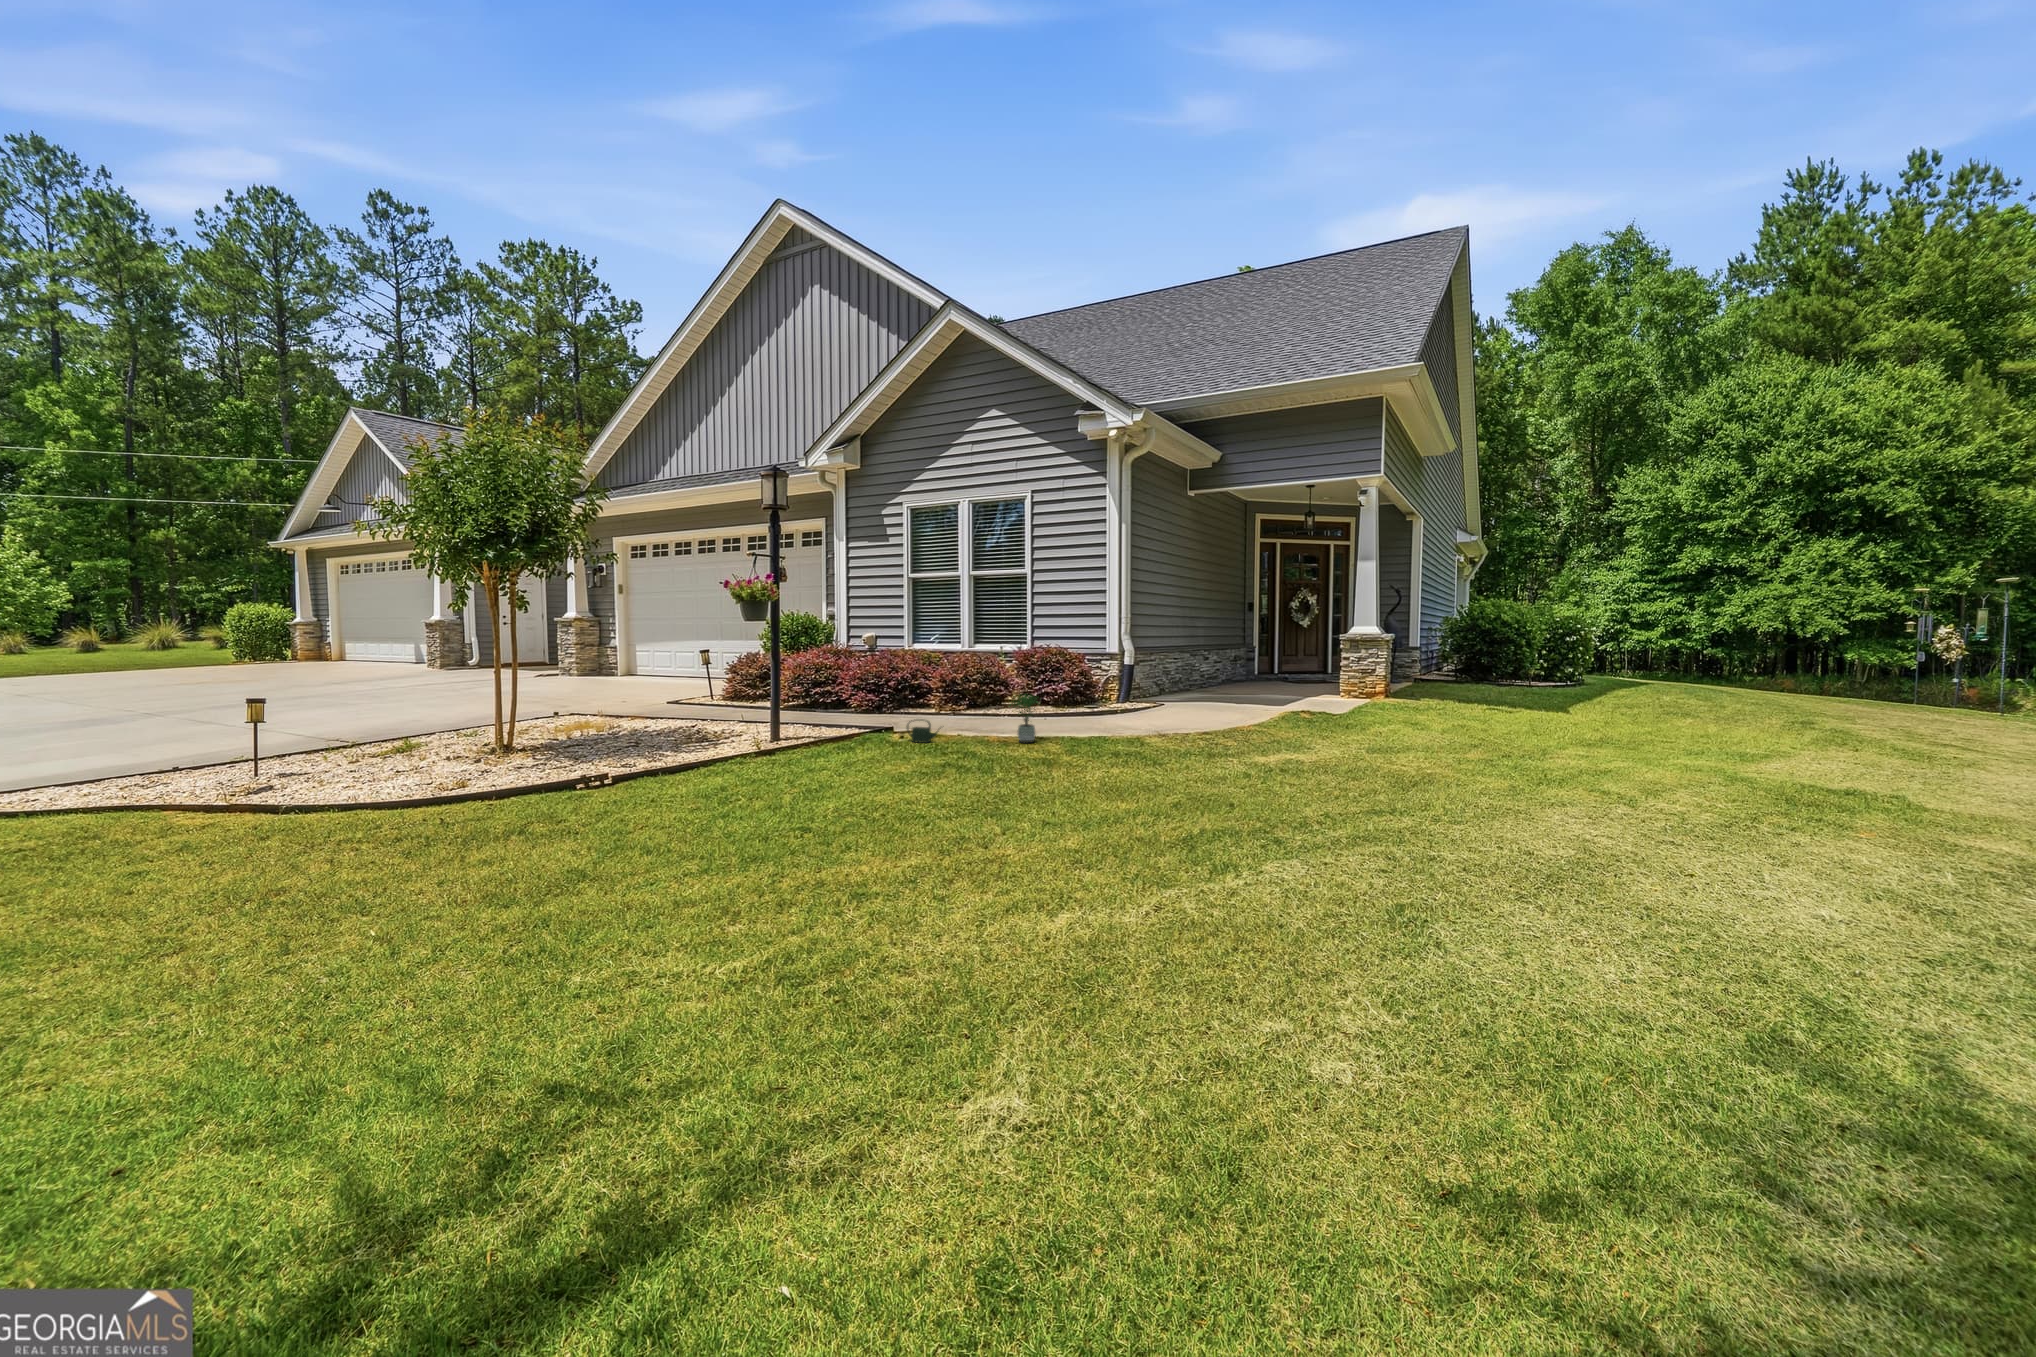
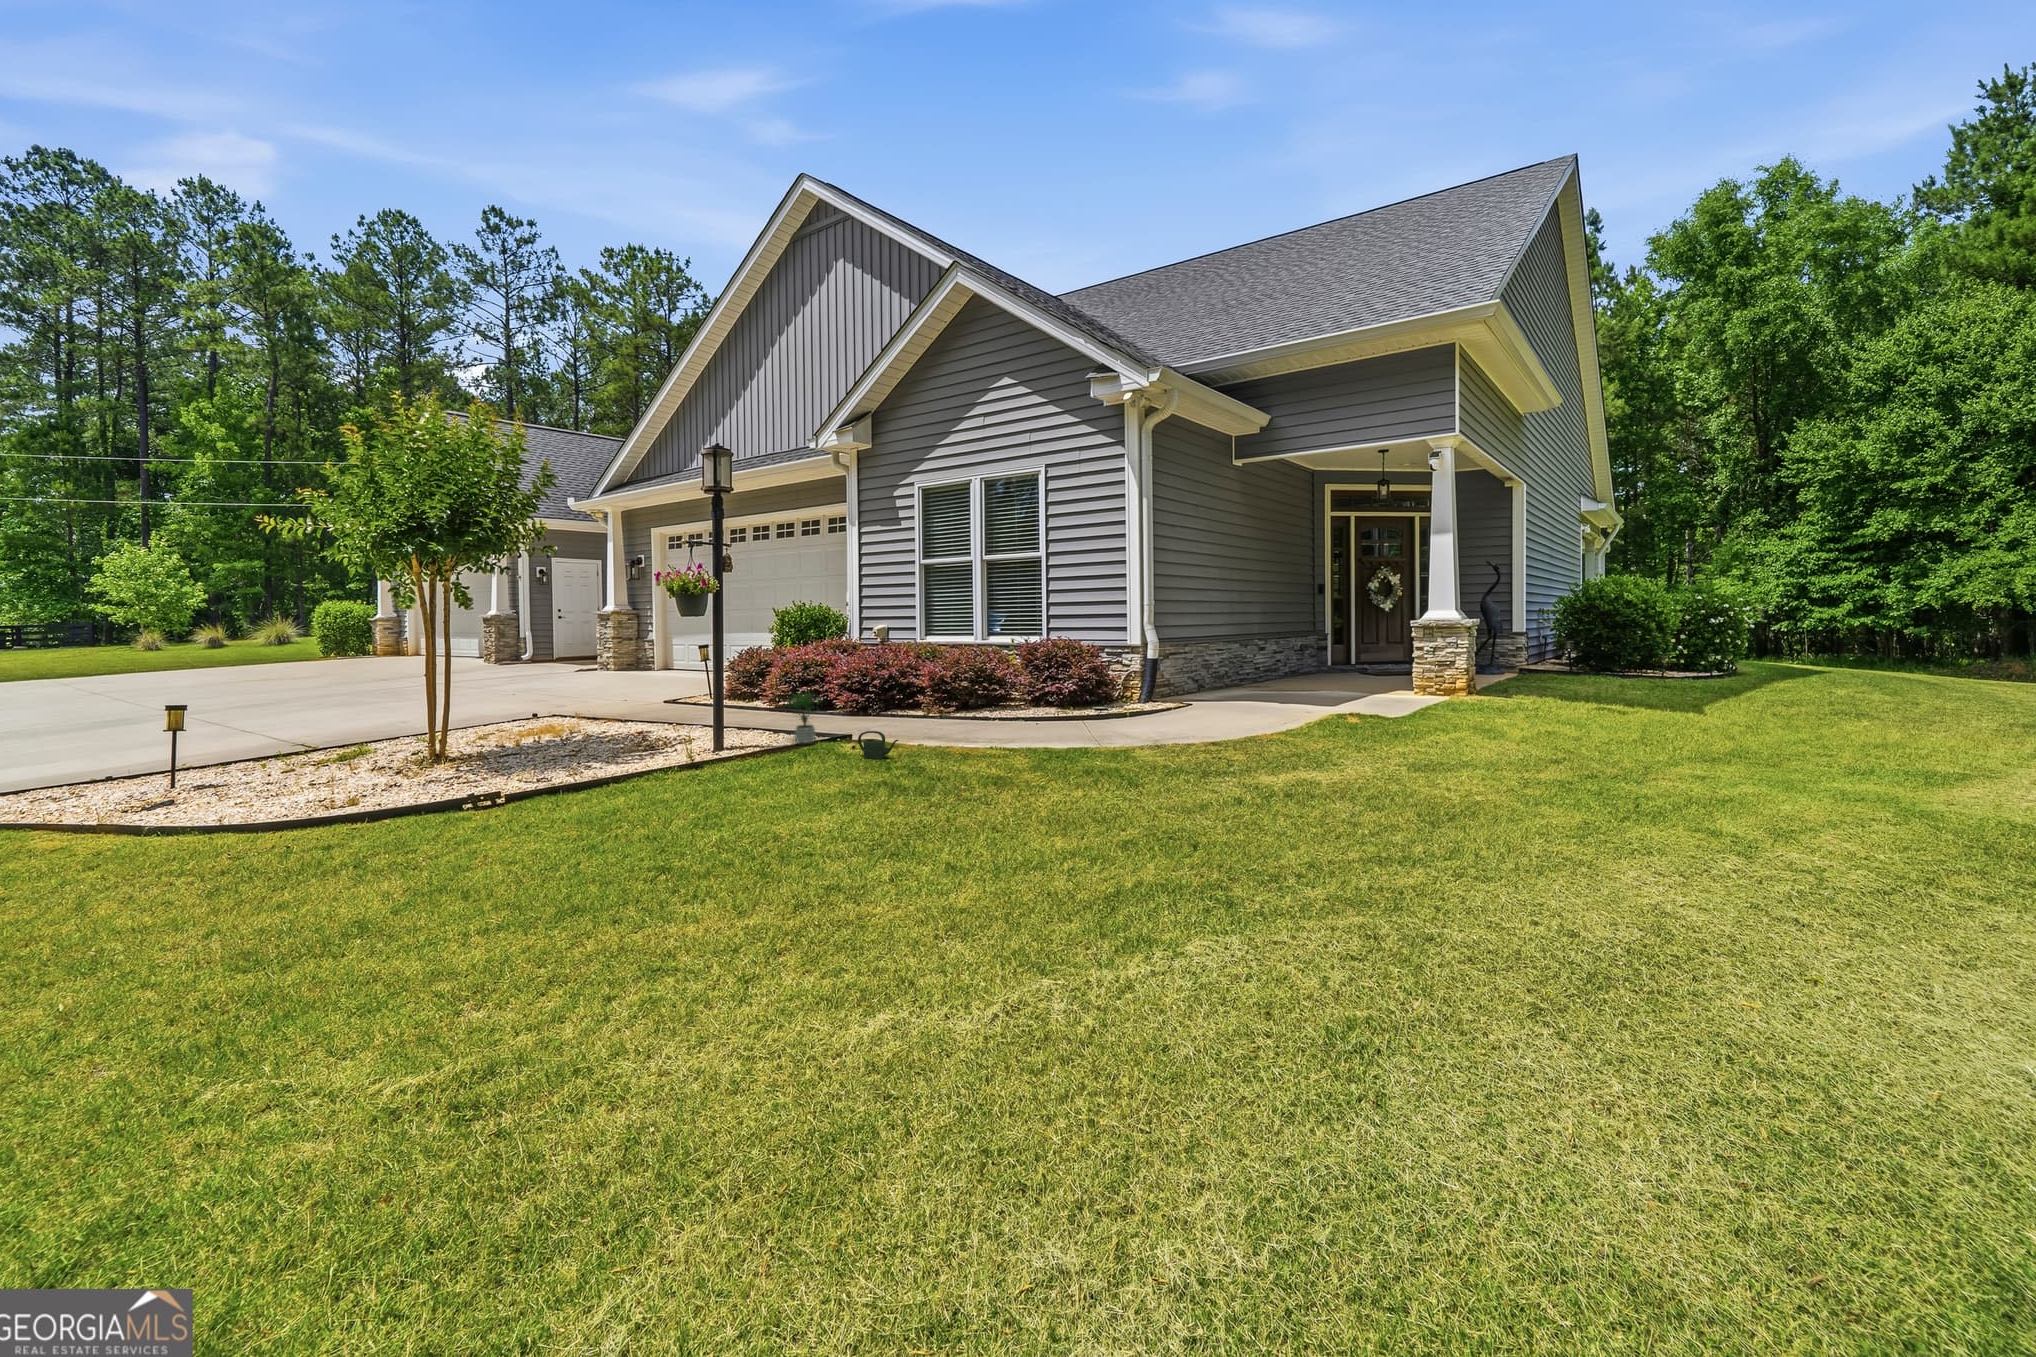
potted plant: present [1010,696,1038,743] -> present [788,693,820,746]

